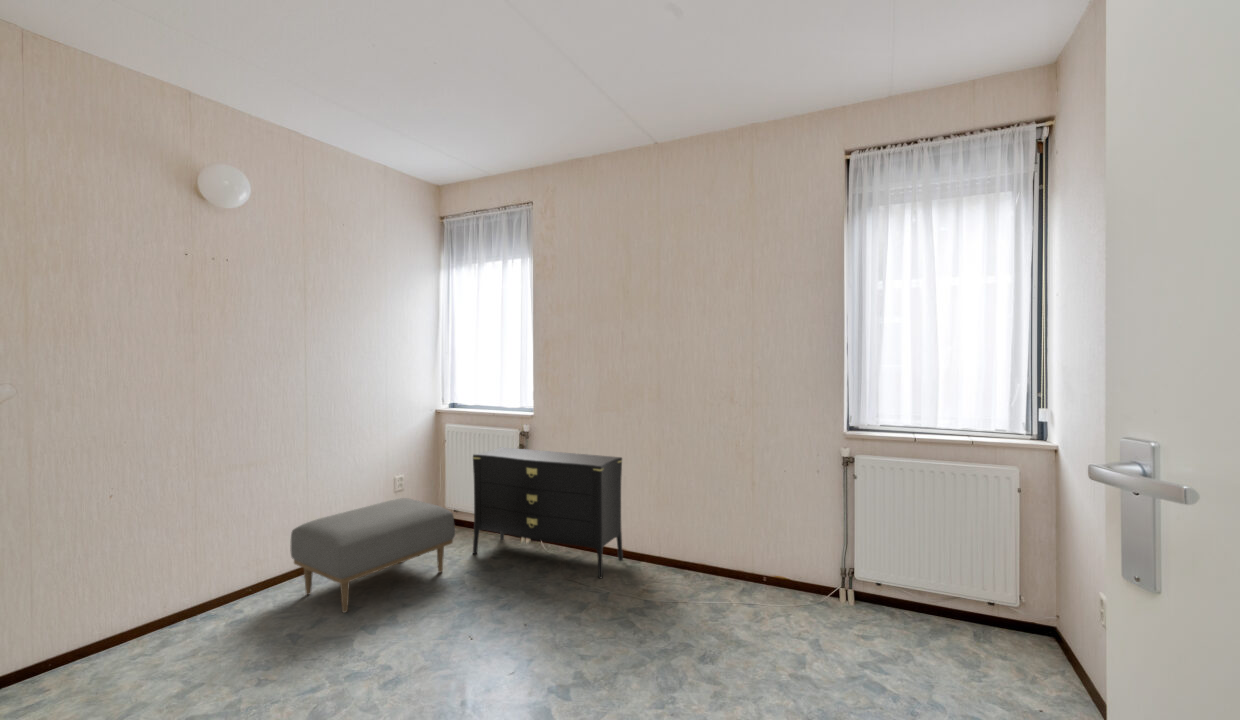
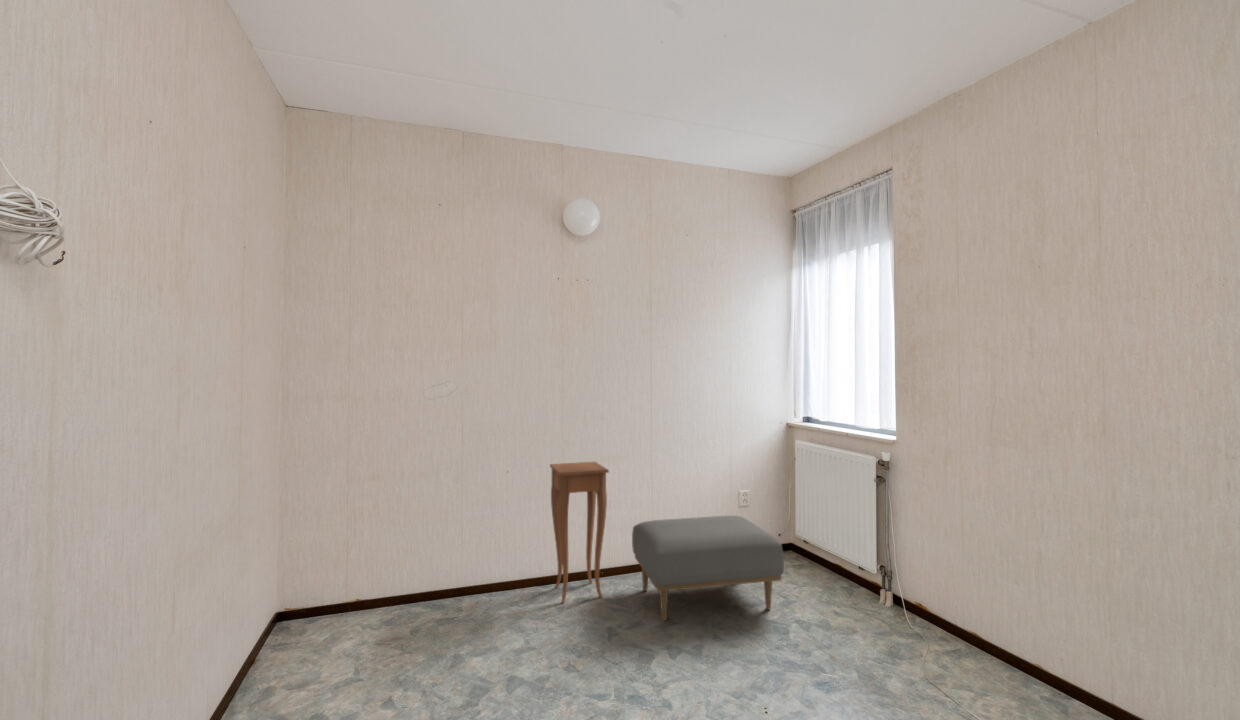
dresser: present [473,447,623,578] -> none [812,477,1036,698]
side table: none [171,468,266,639] -> present [550,462,609,603]

